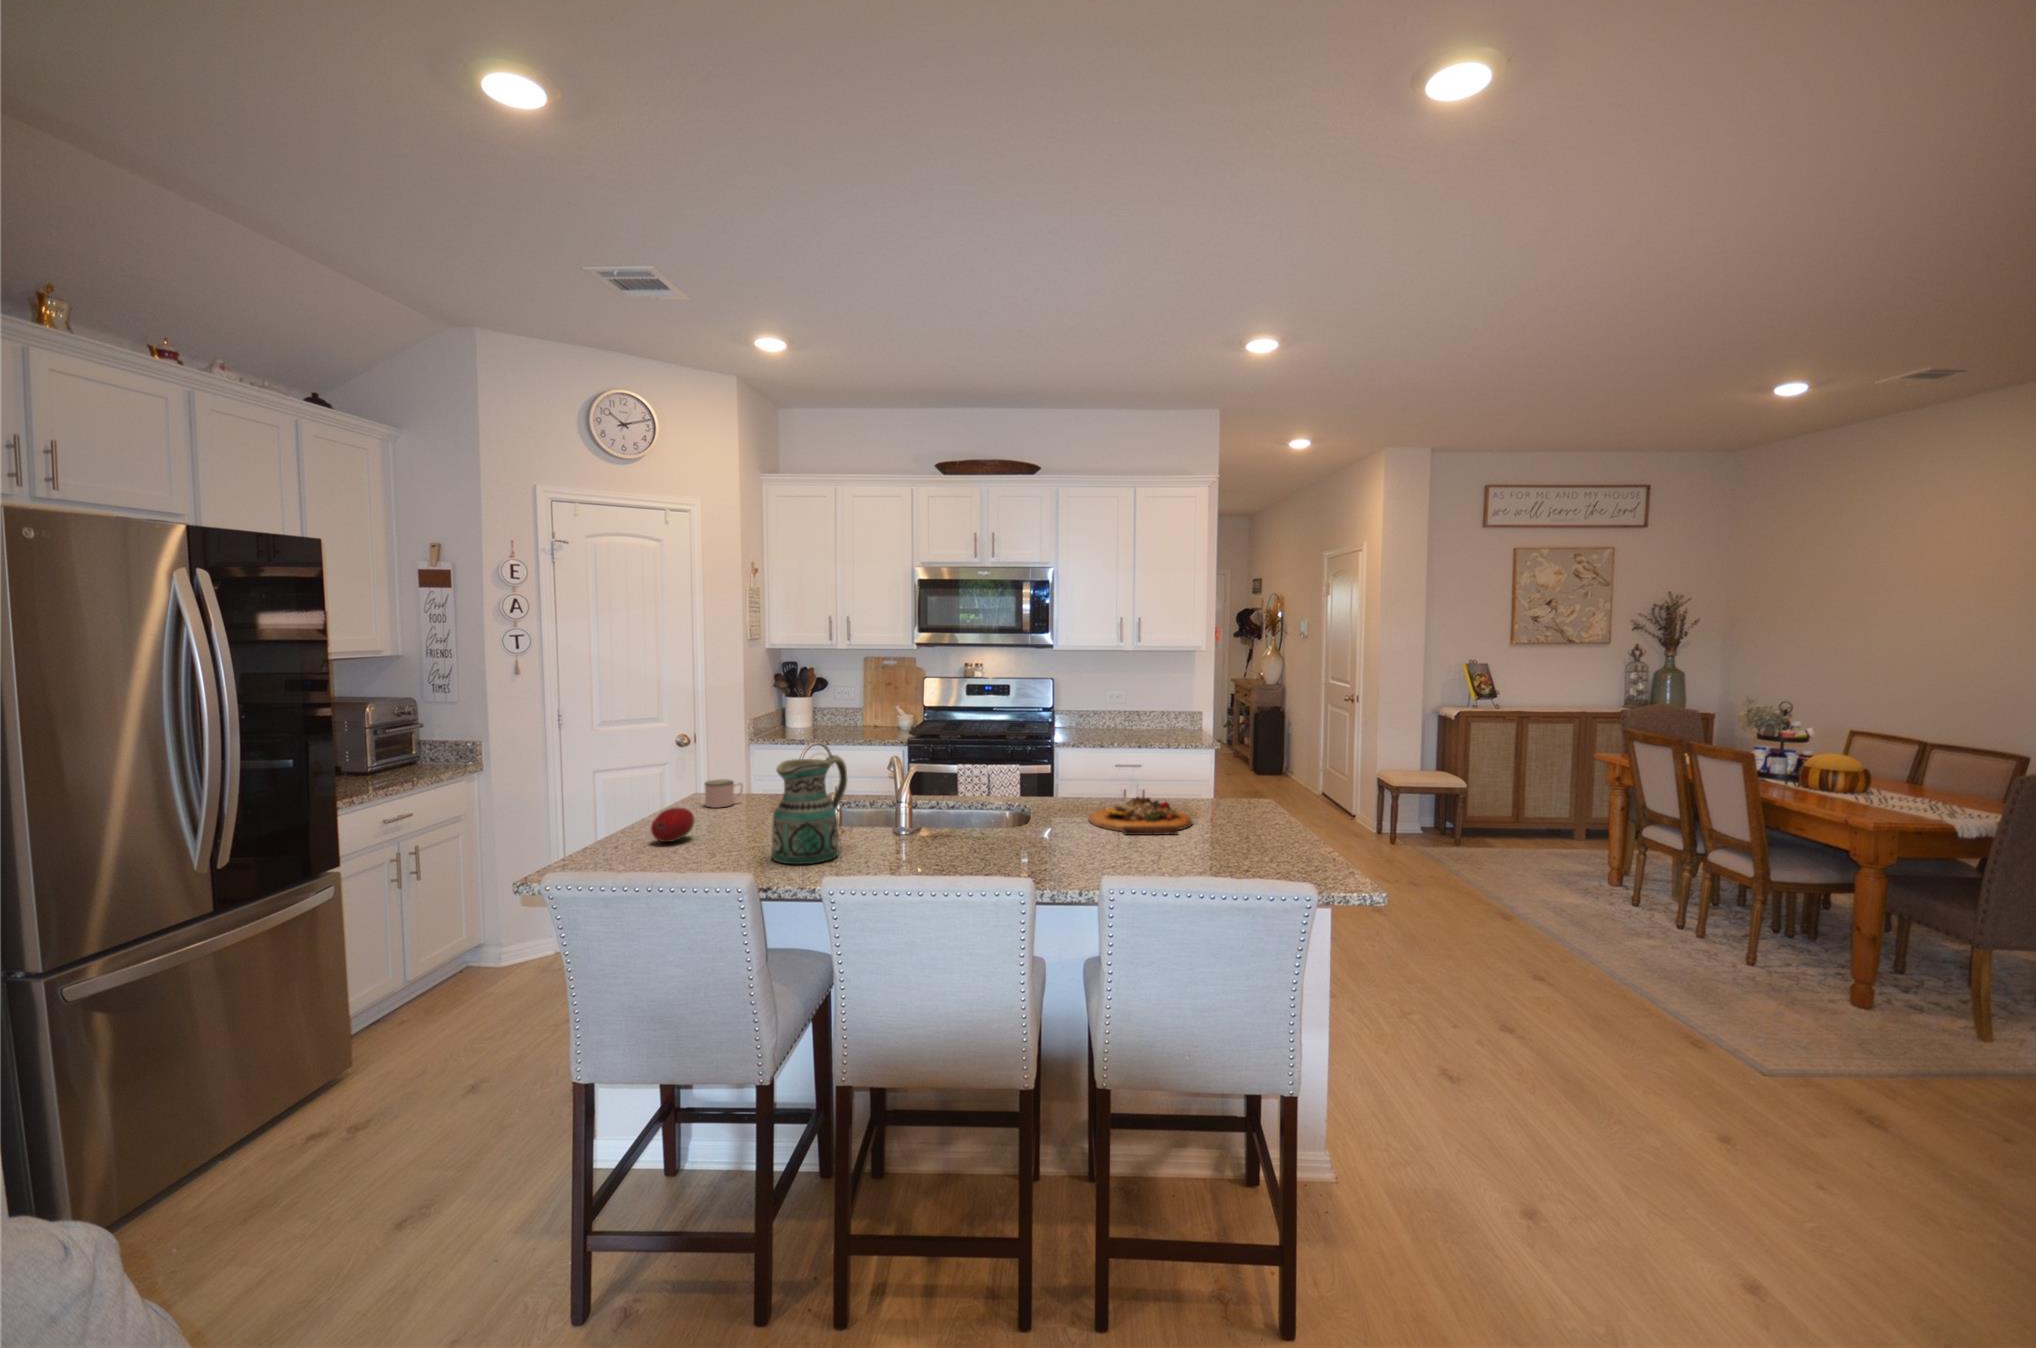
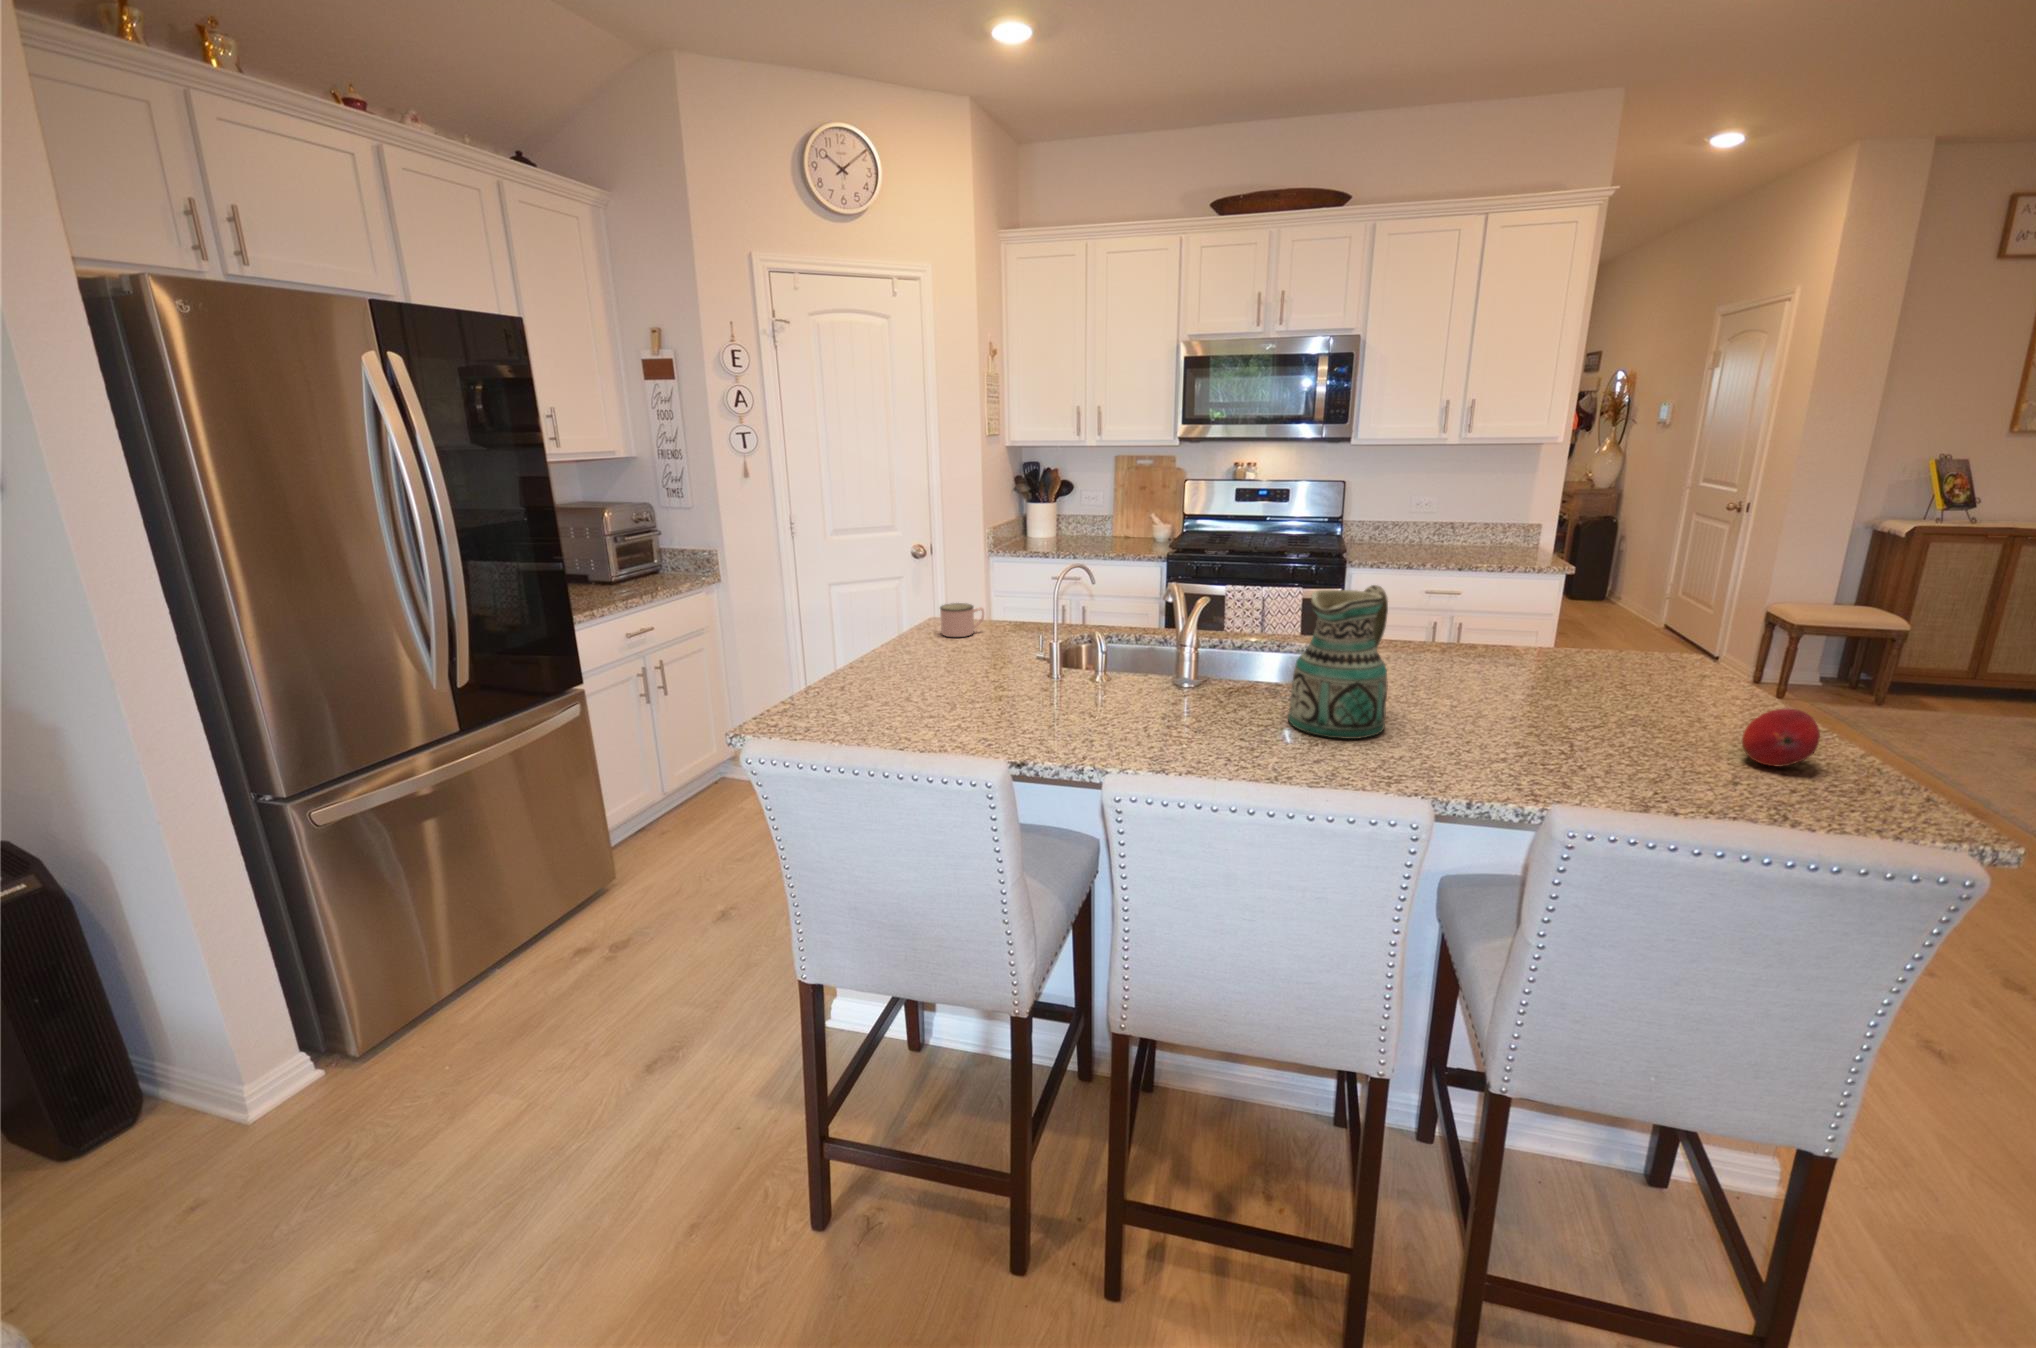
ceramic pitcher: present [771,755,847,864] -> present [1288,585,1388,739]
cutting board: present [1089,797,1192,835] -> none [1445,646,1614,709]
fruit: present [651,807,694,842] -> present [1742,708,1820,767]

